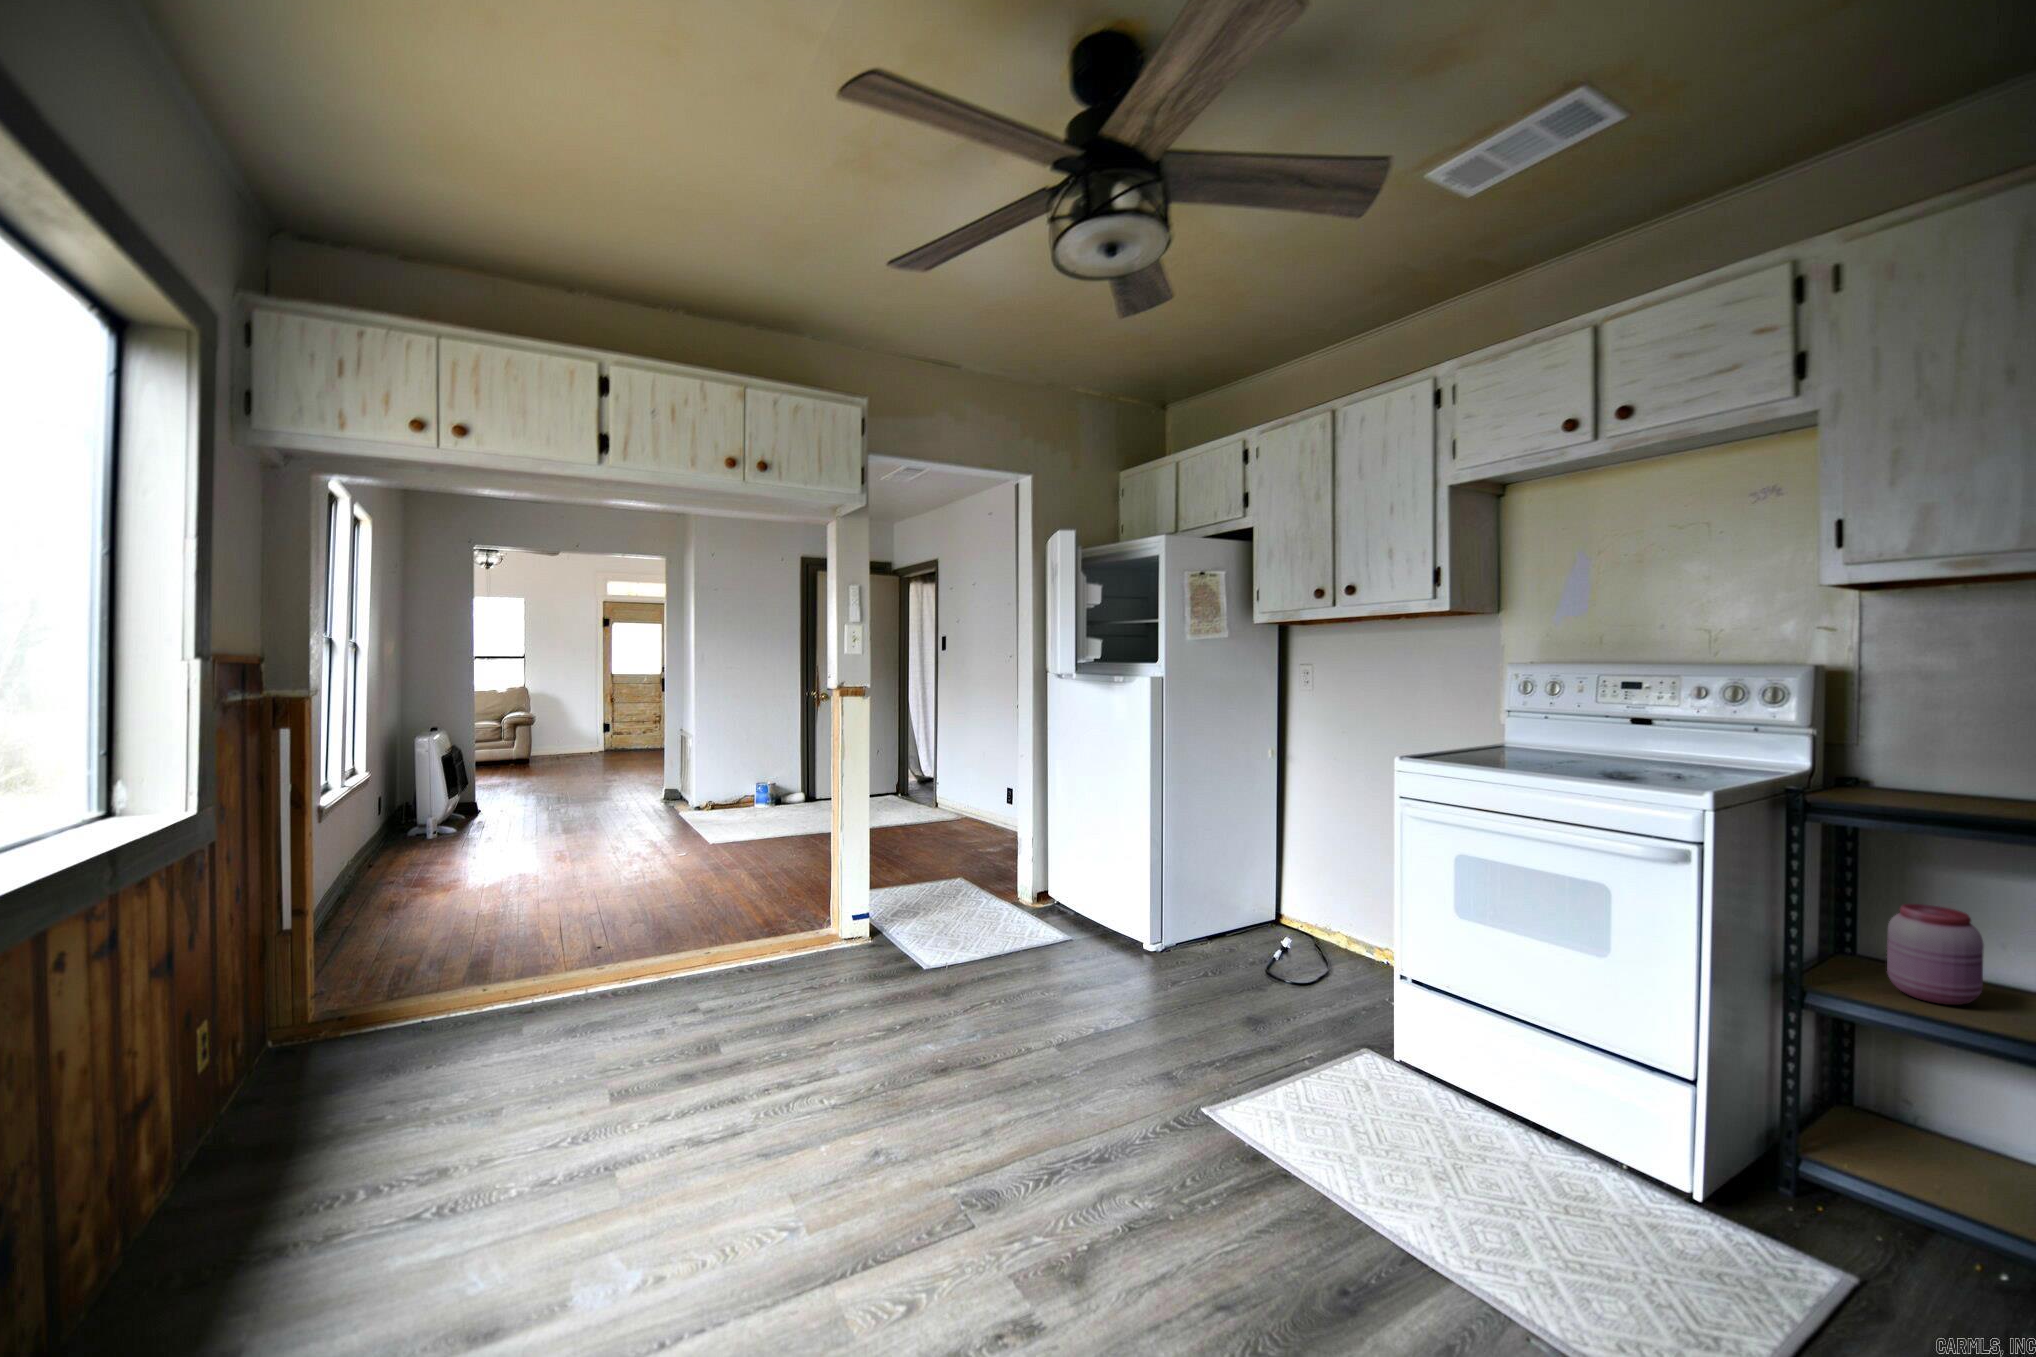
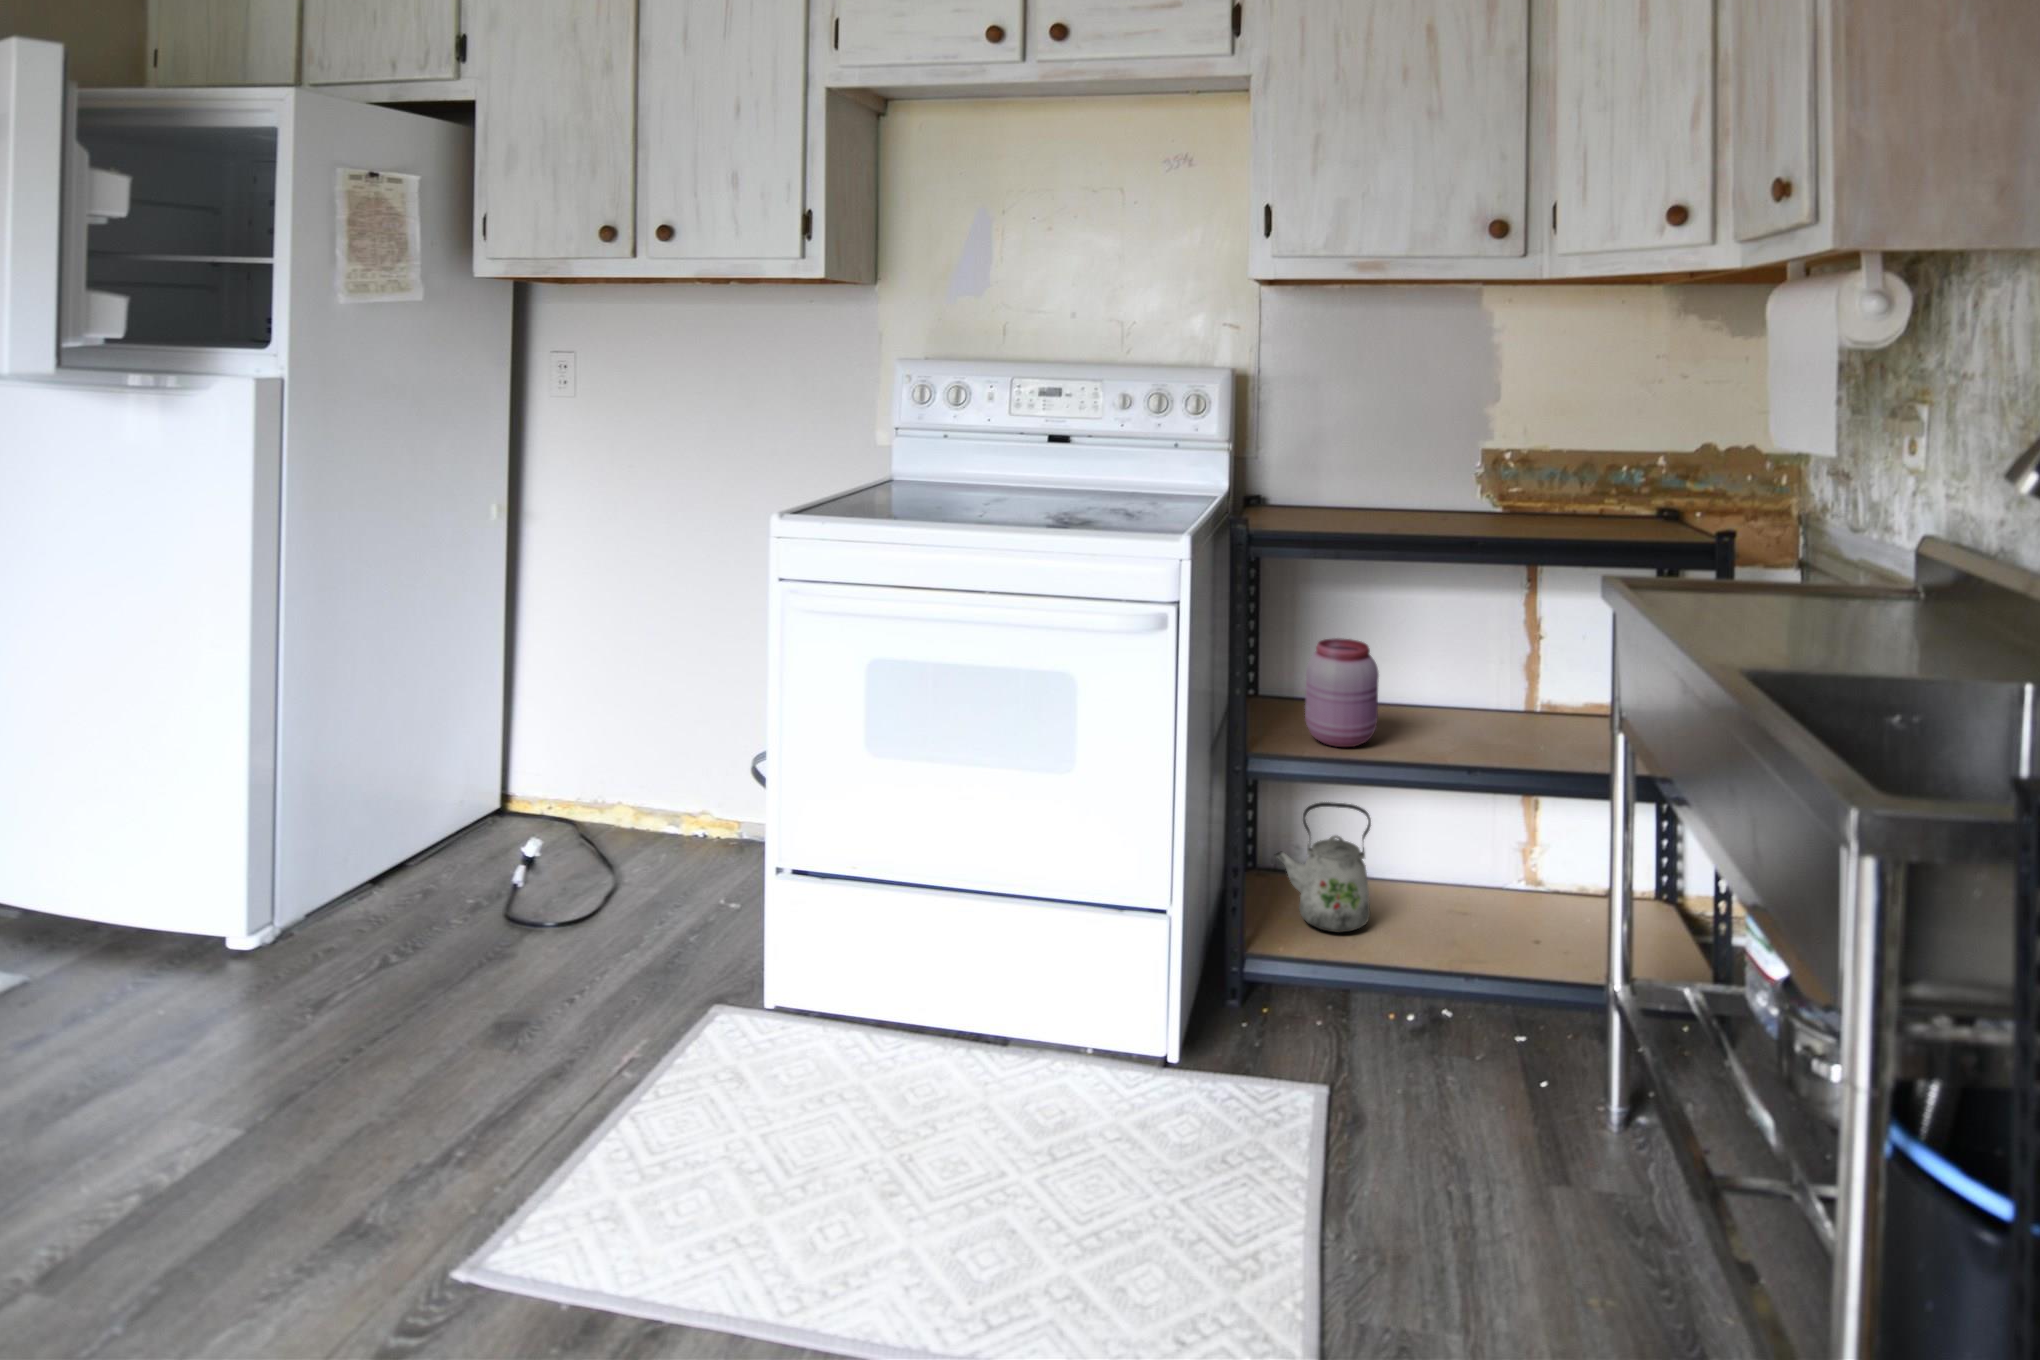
kettle: none [1856,1050,1981,1176] -> present [1275,802,1371,933]

